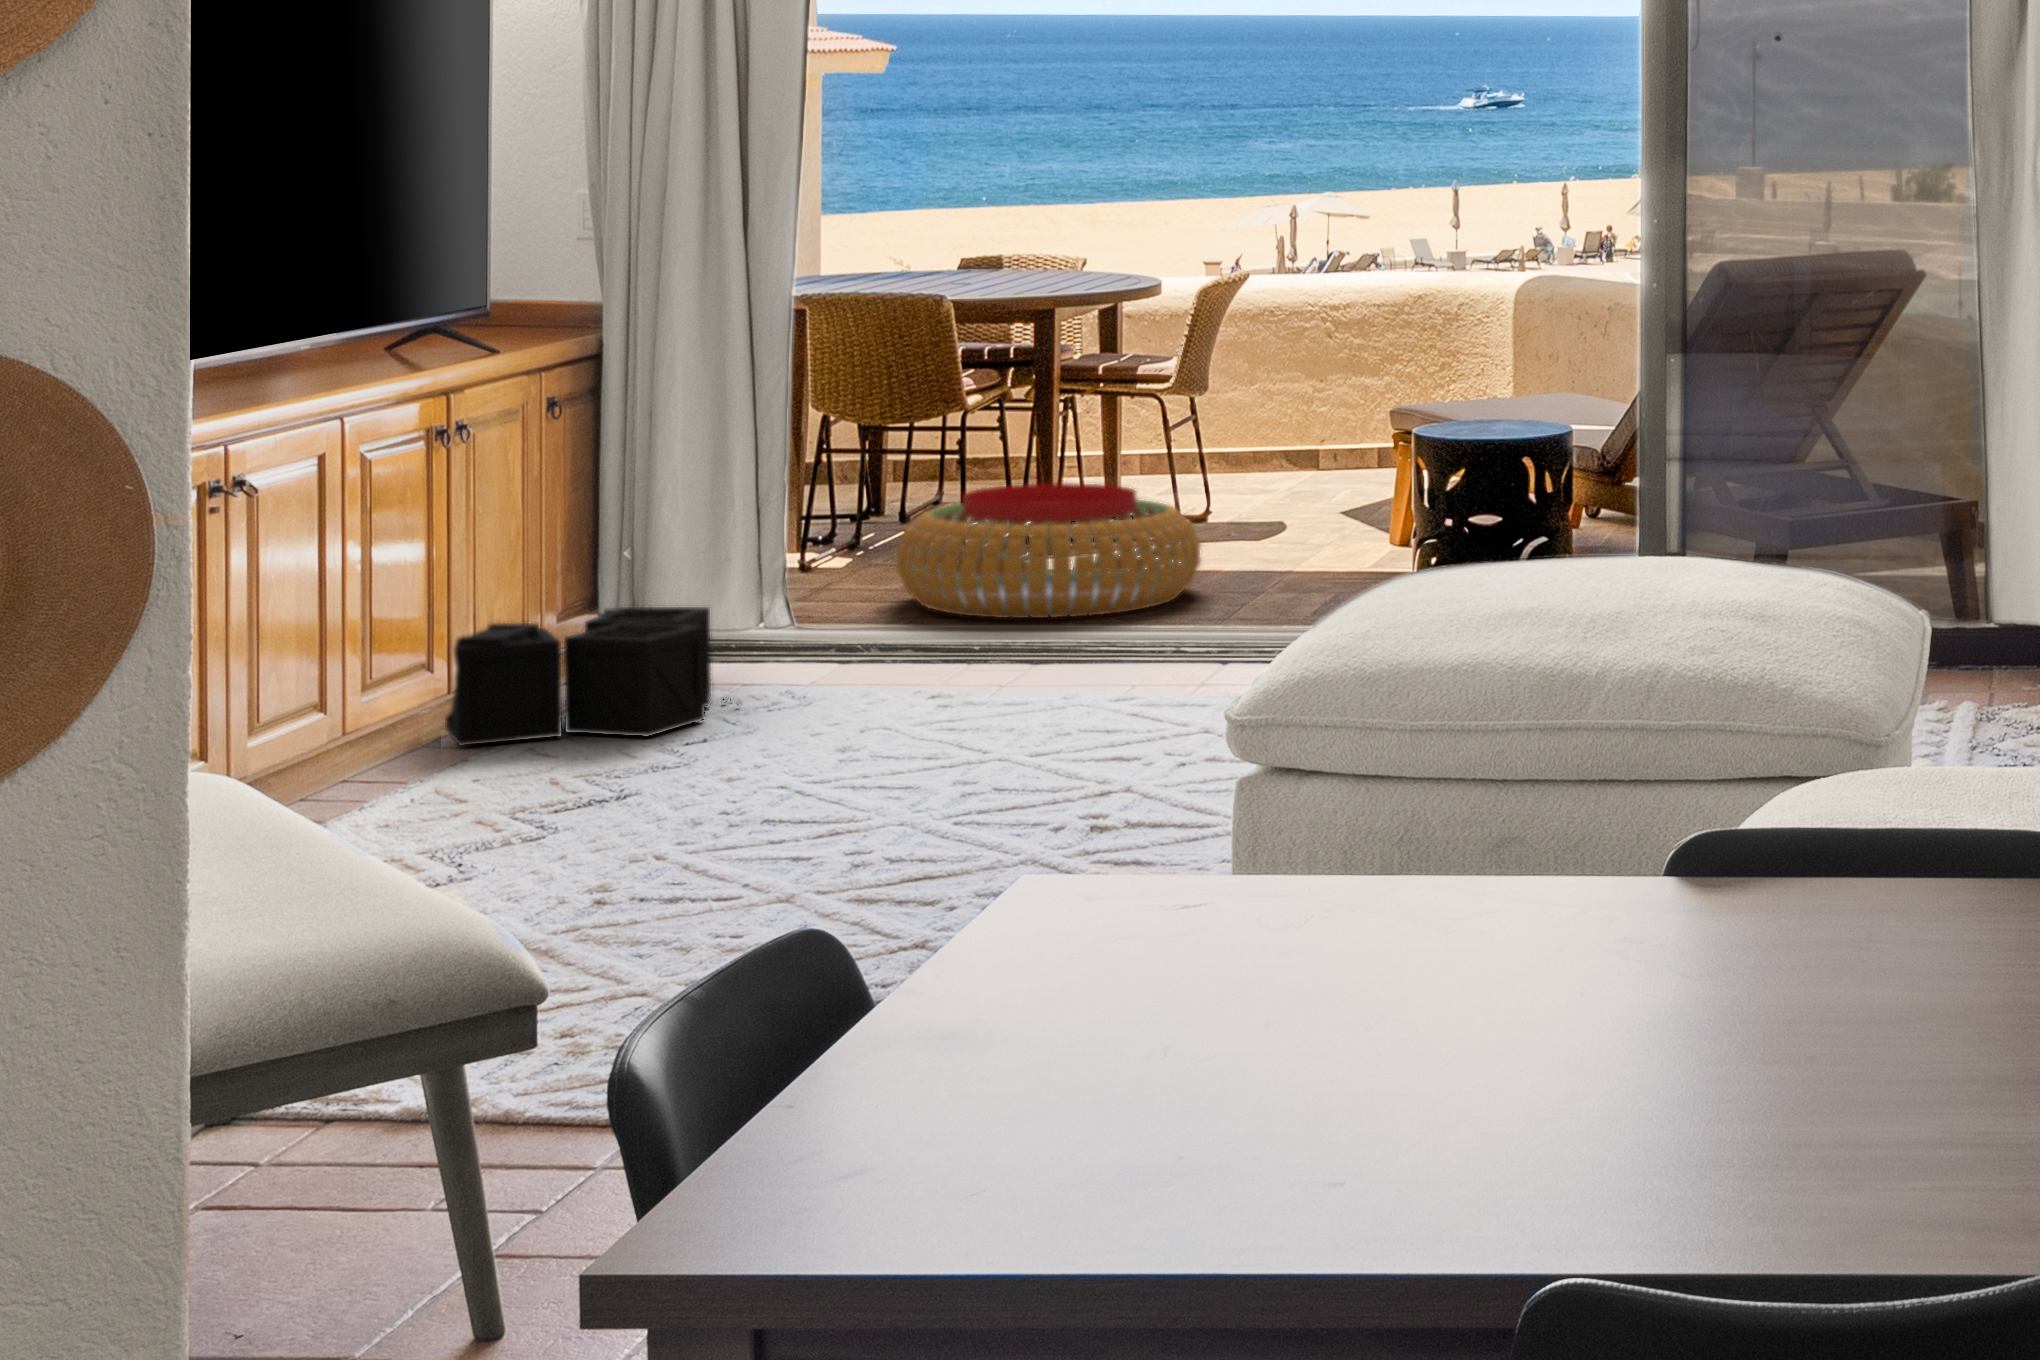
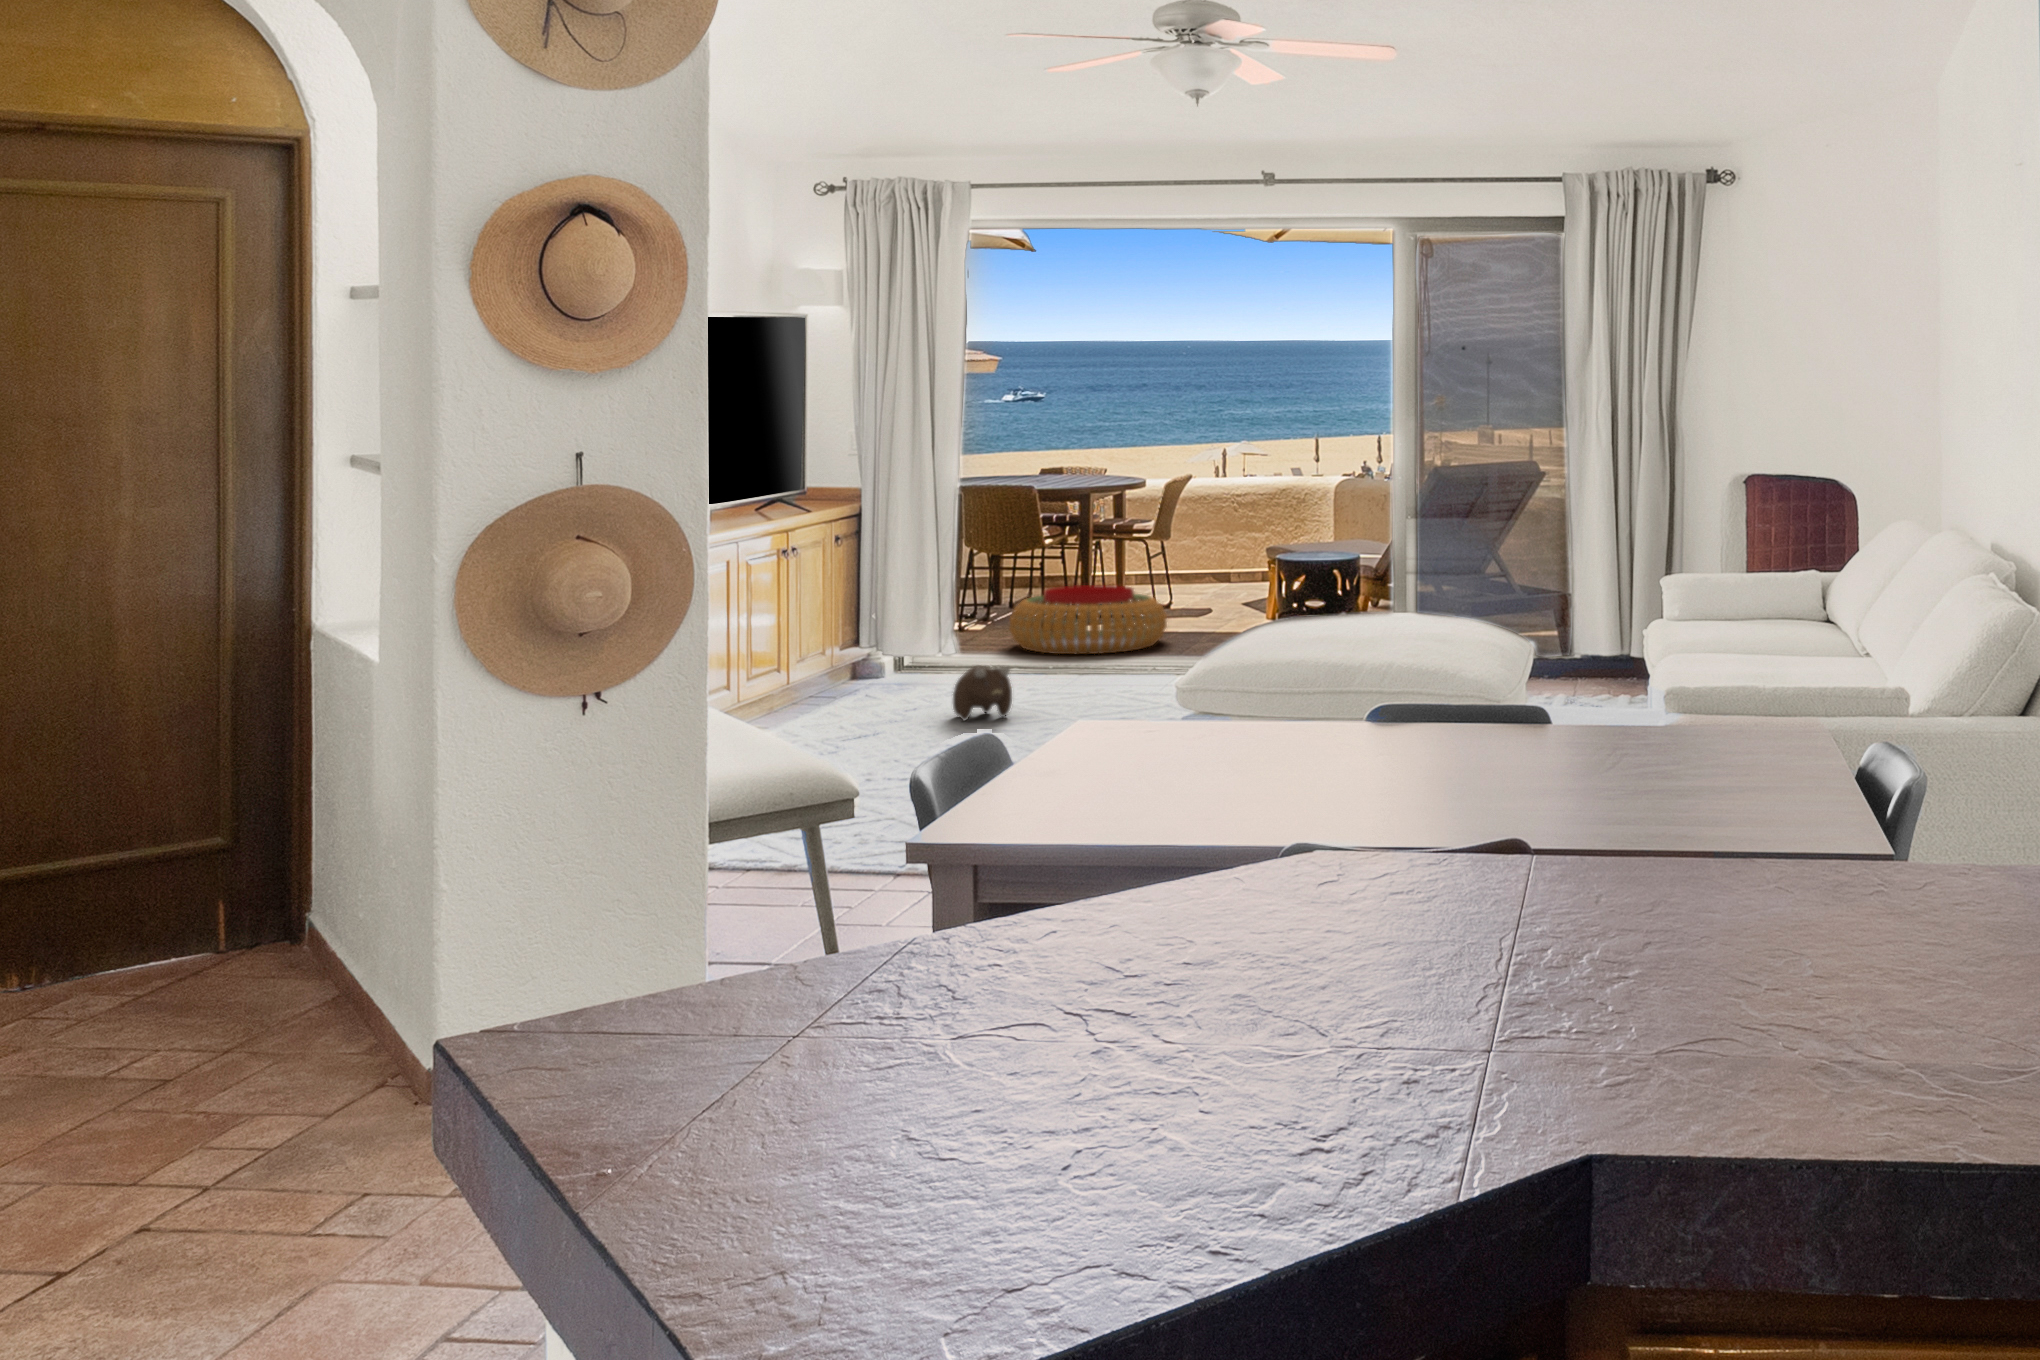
storage bin: present [445,607,740,745] -> none [763,645,932,714]
plush toy: none [781,652,898,760] -> present [953,666,1012,720]

